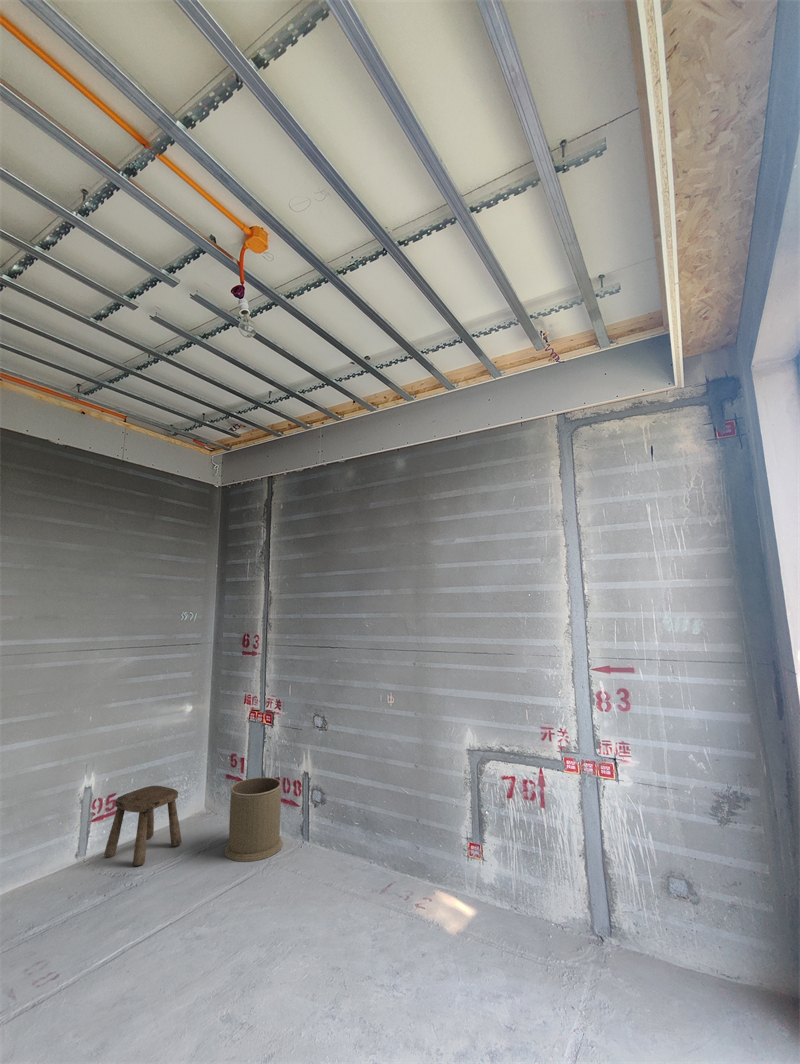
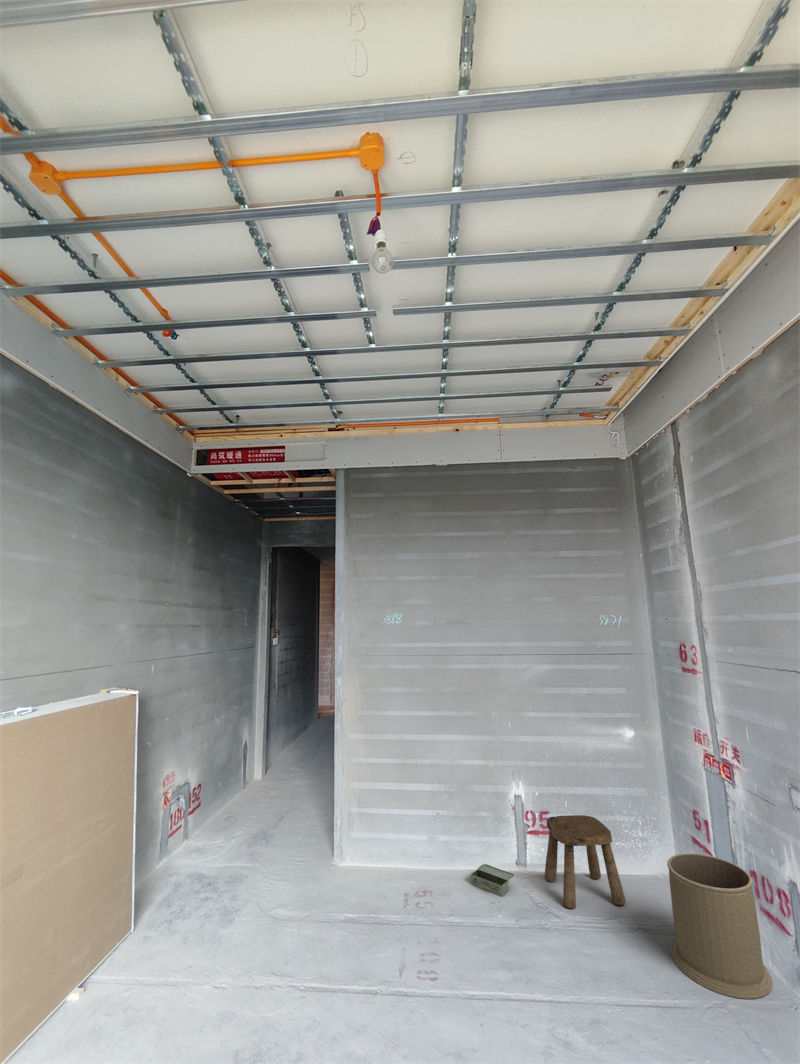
toolbox: none [28,864,79,895] -> present [471,864,514,896]

